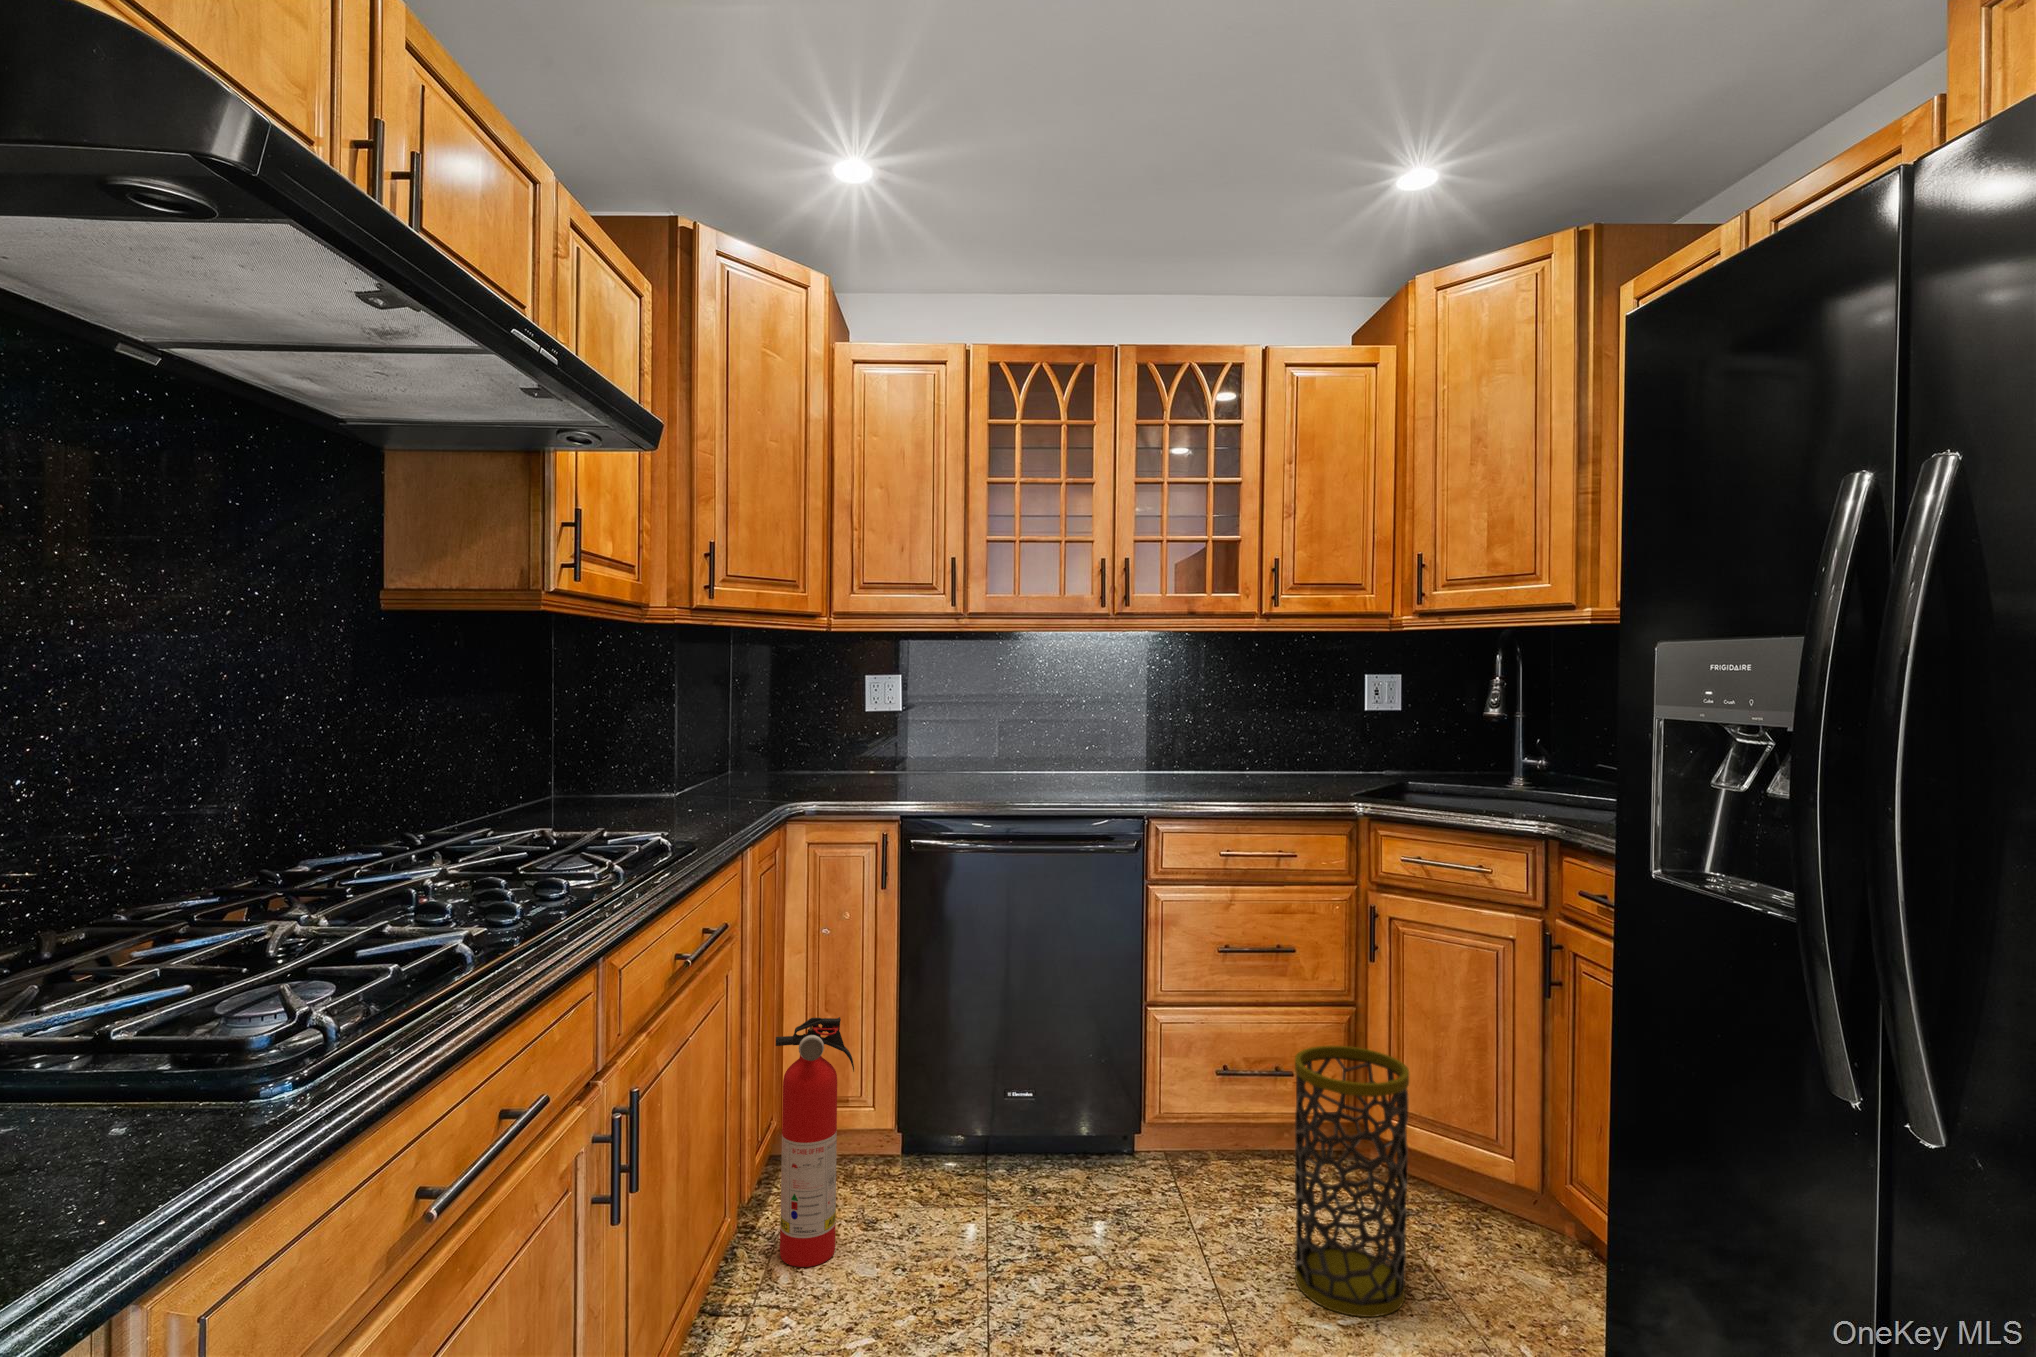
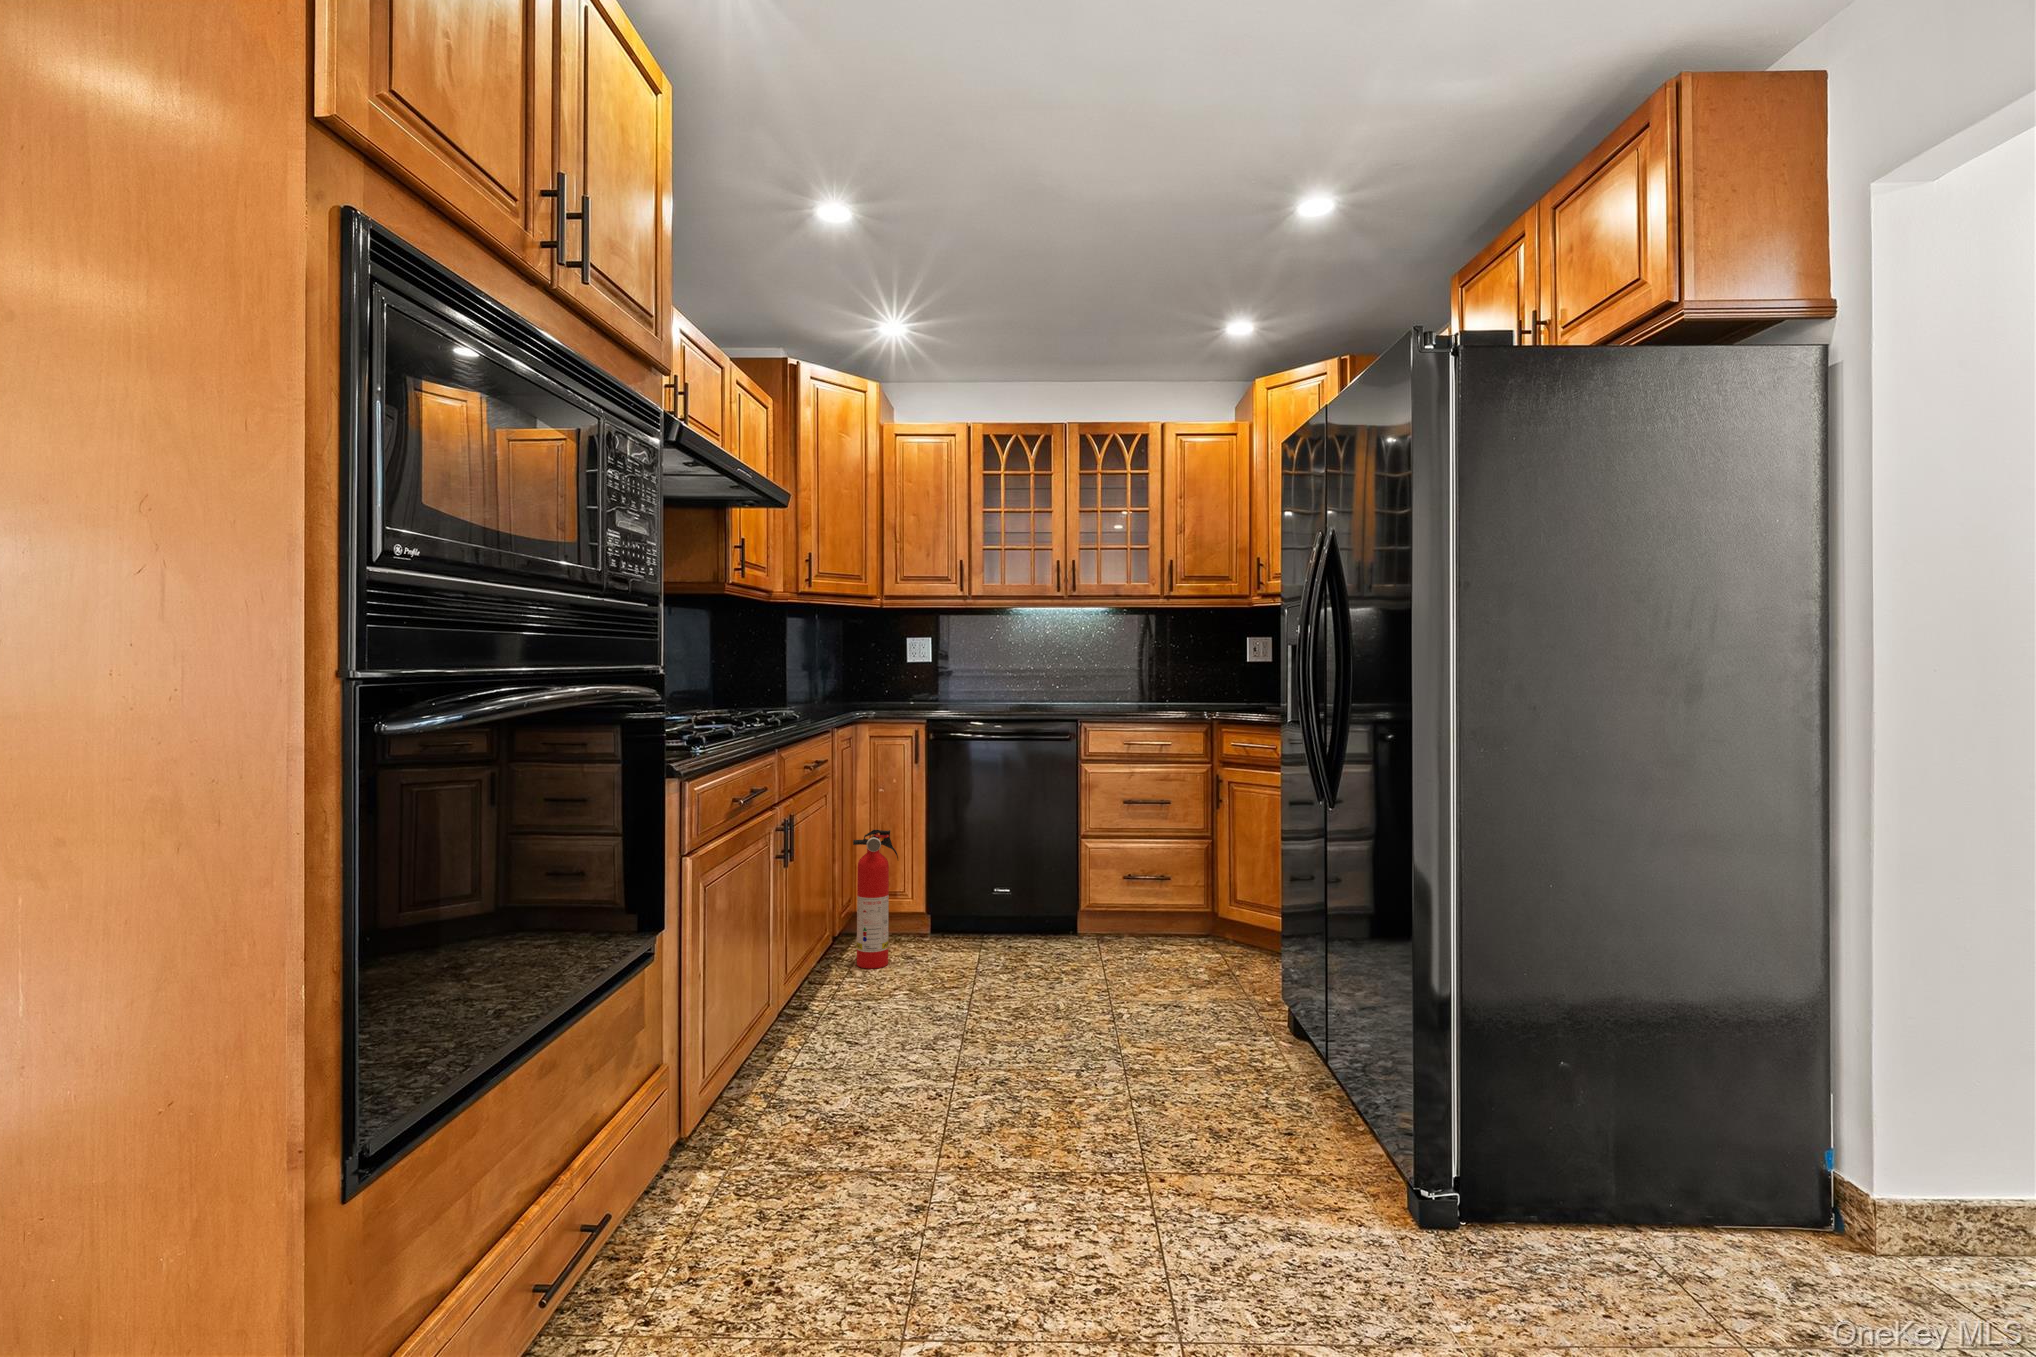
trash can: present [1295,1046,1409,1317] -> none [1150,846,1214,987]

